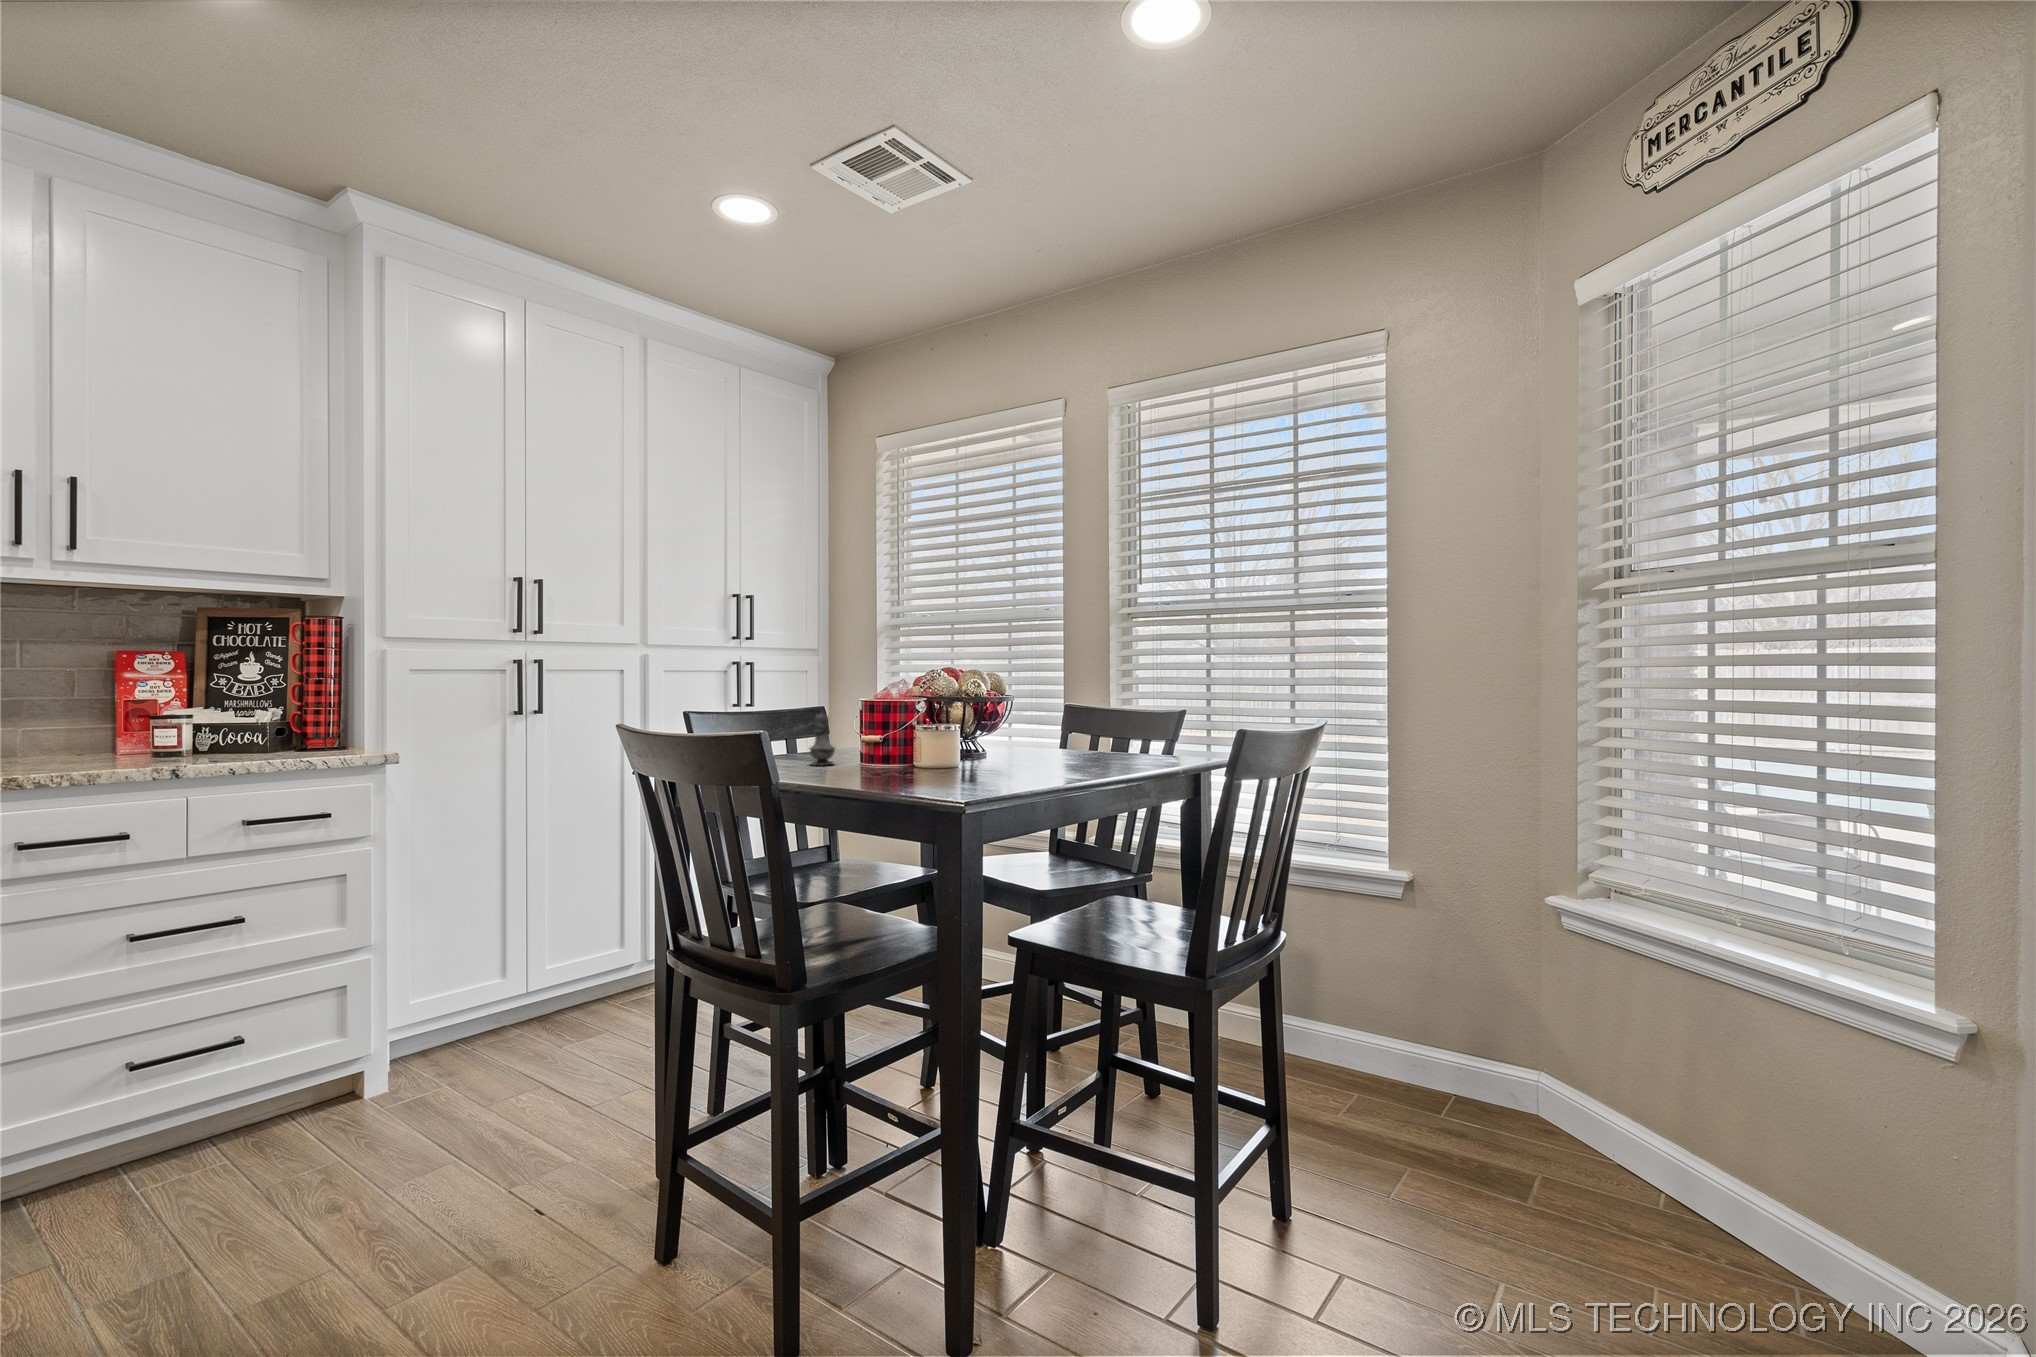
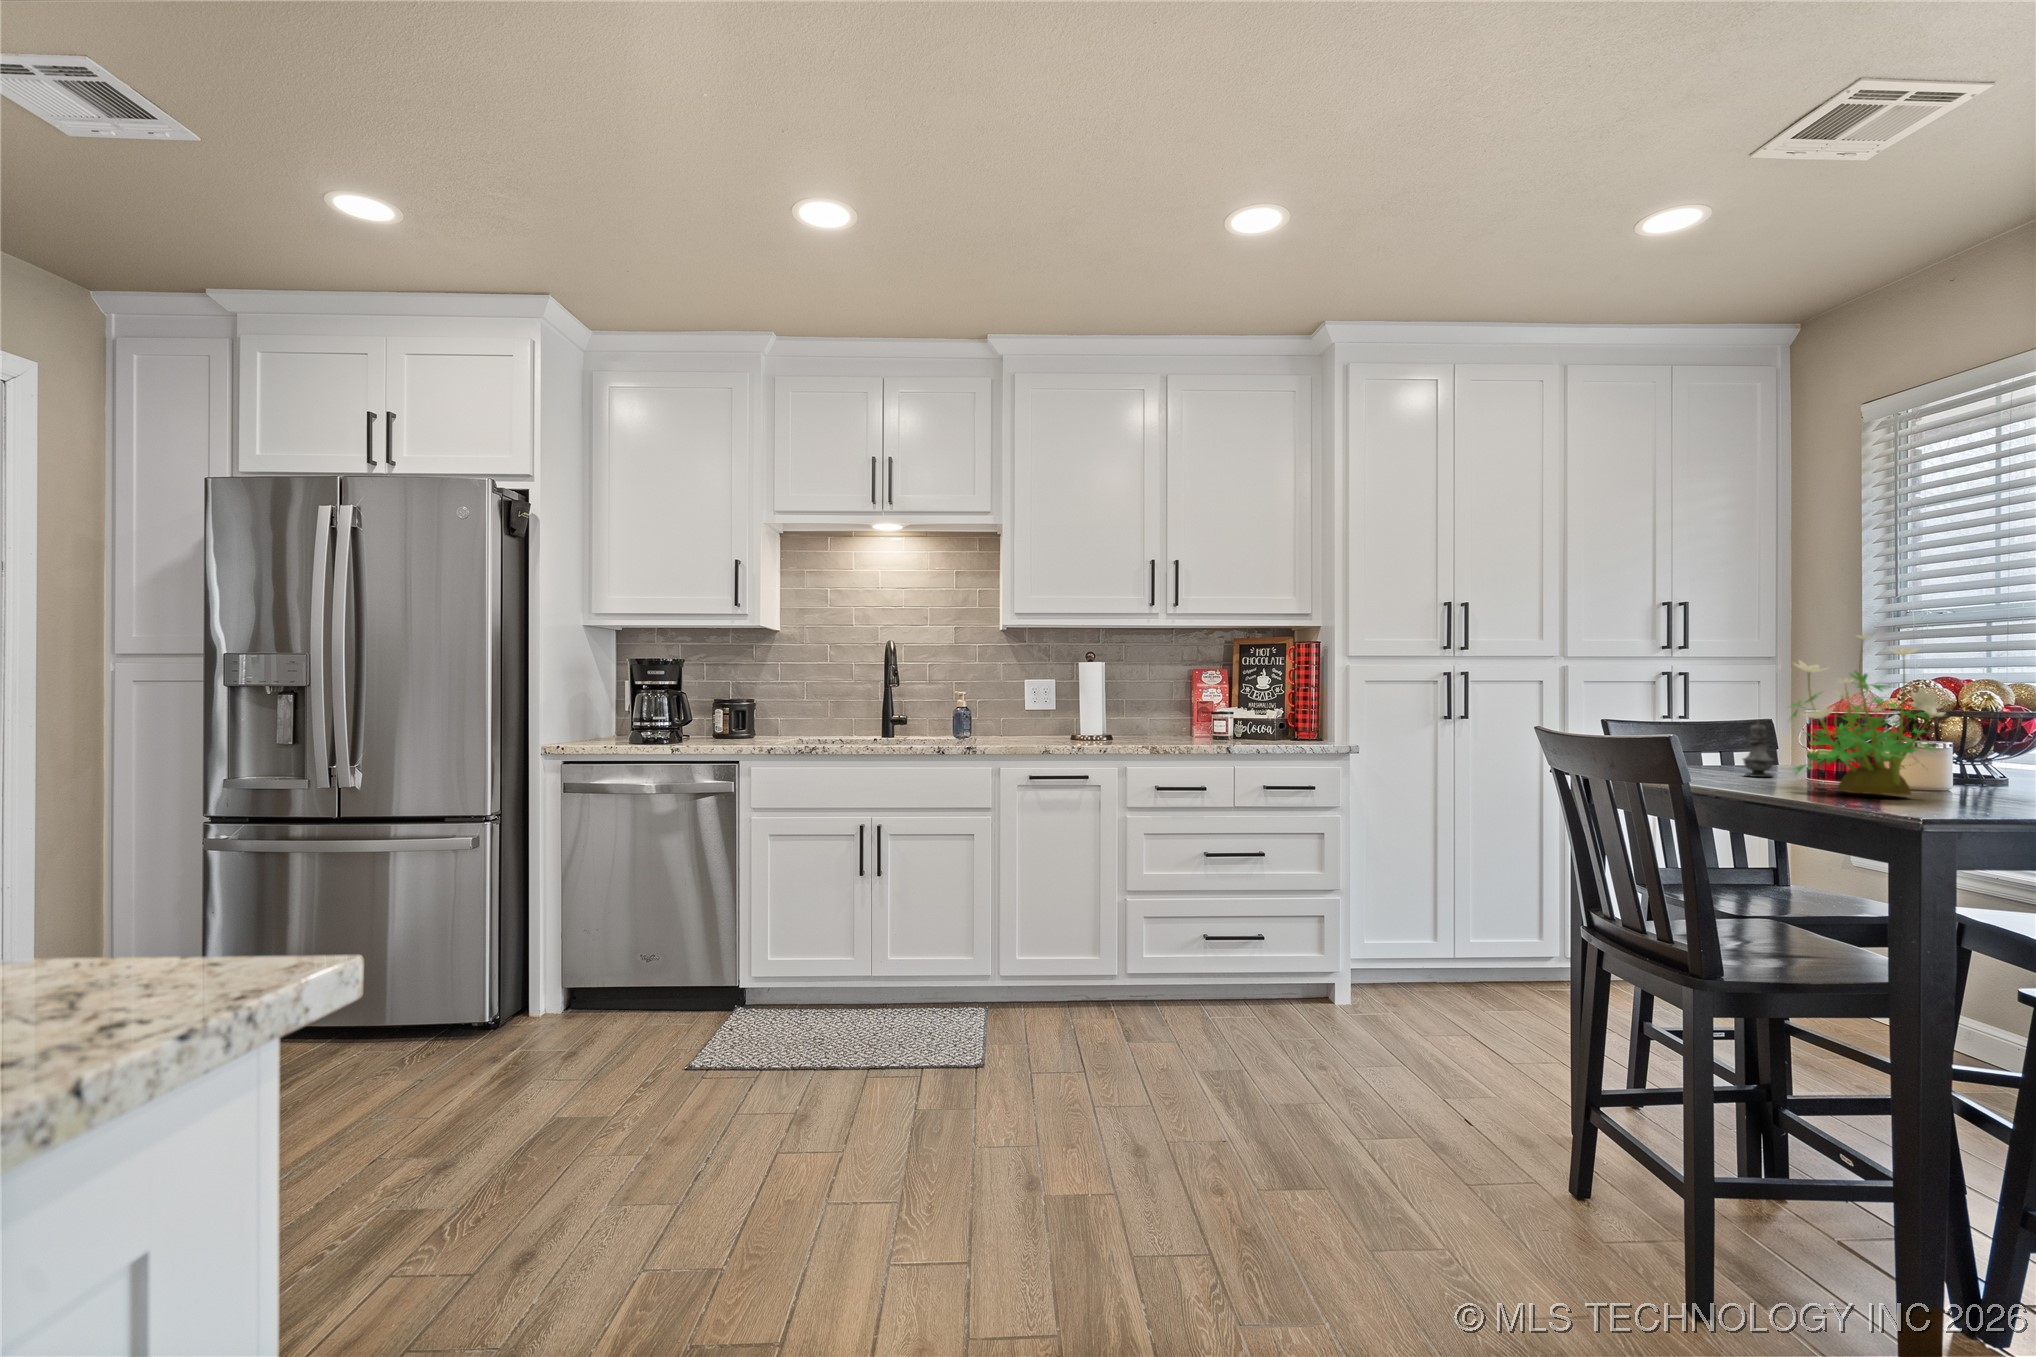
potted plant: none [852,627,979,780] -> present [1791,635,1944,795]

